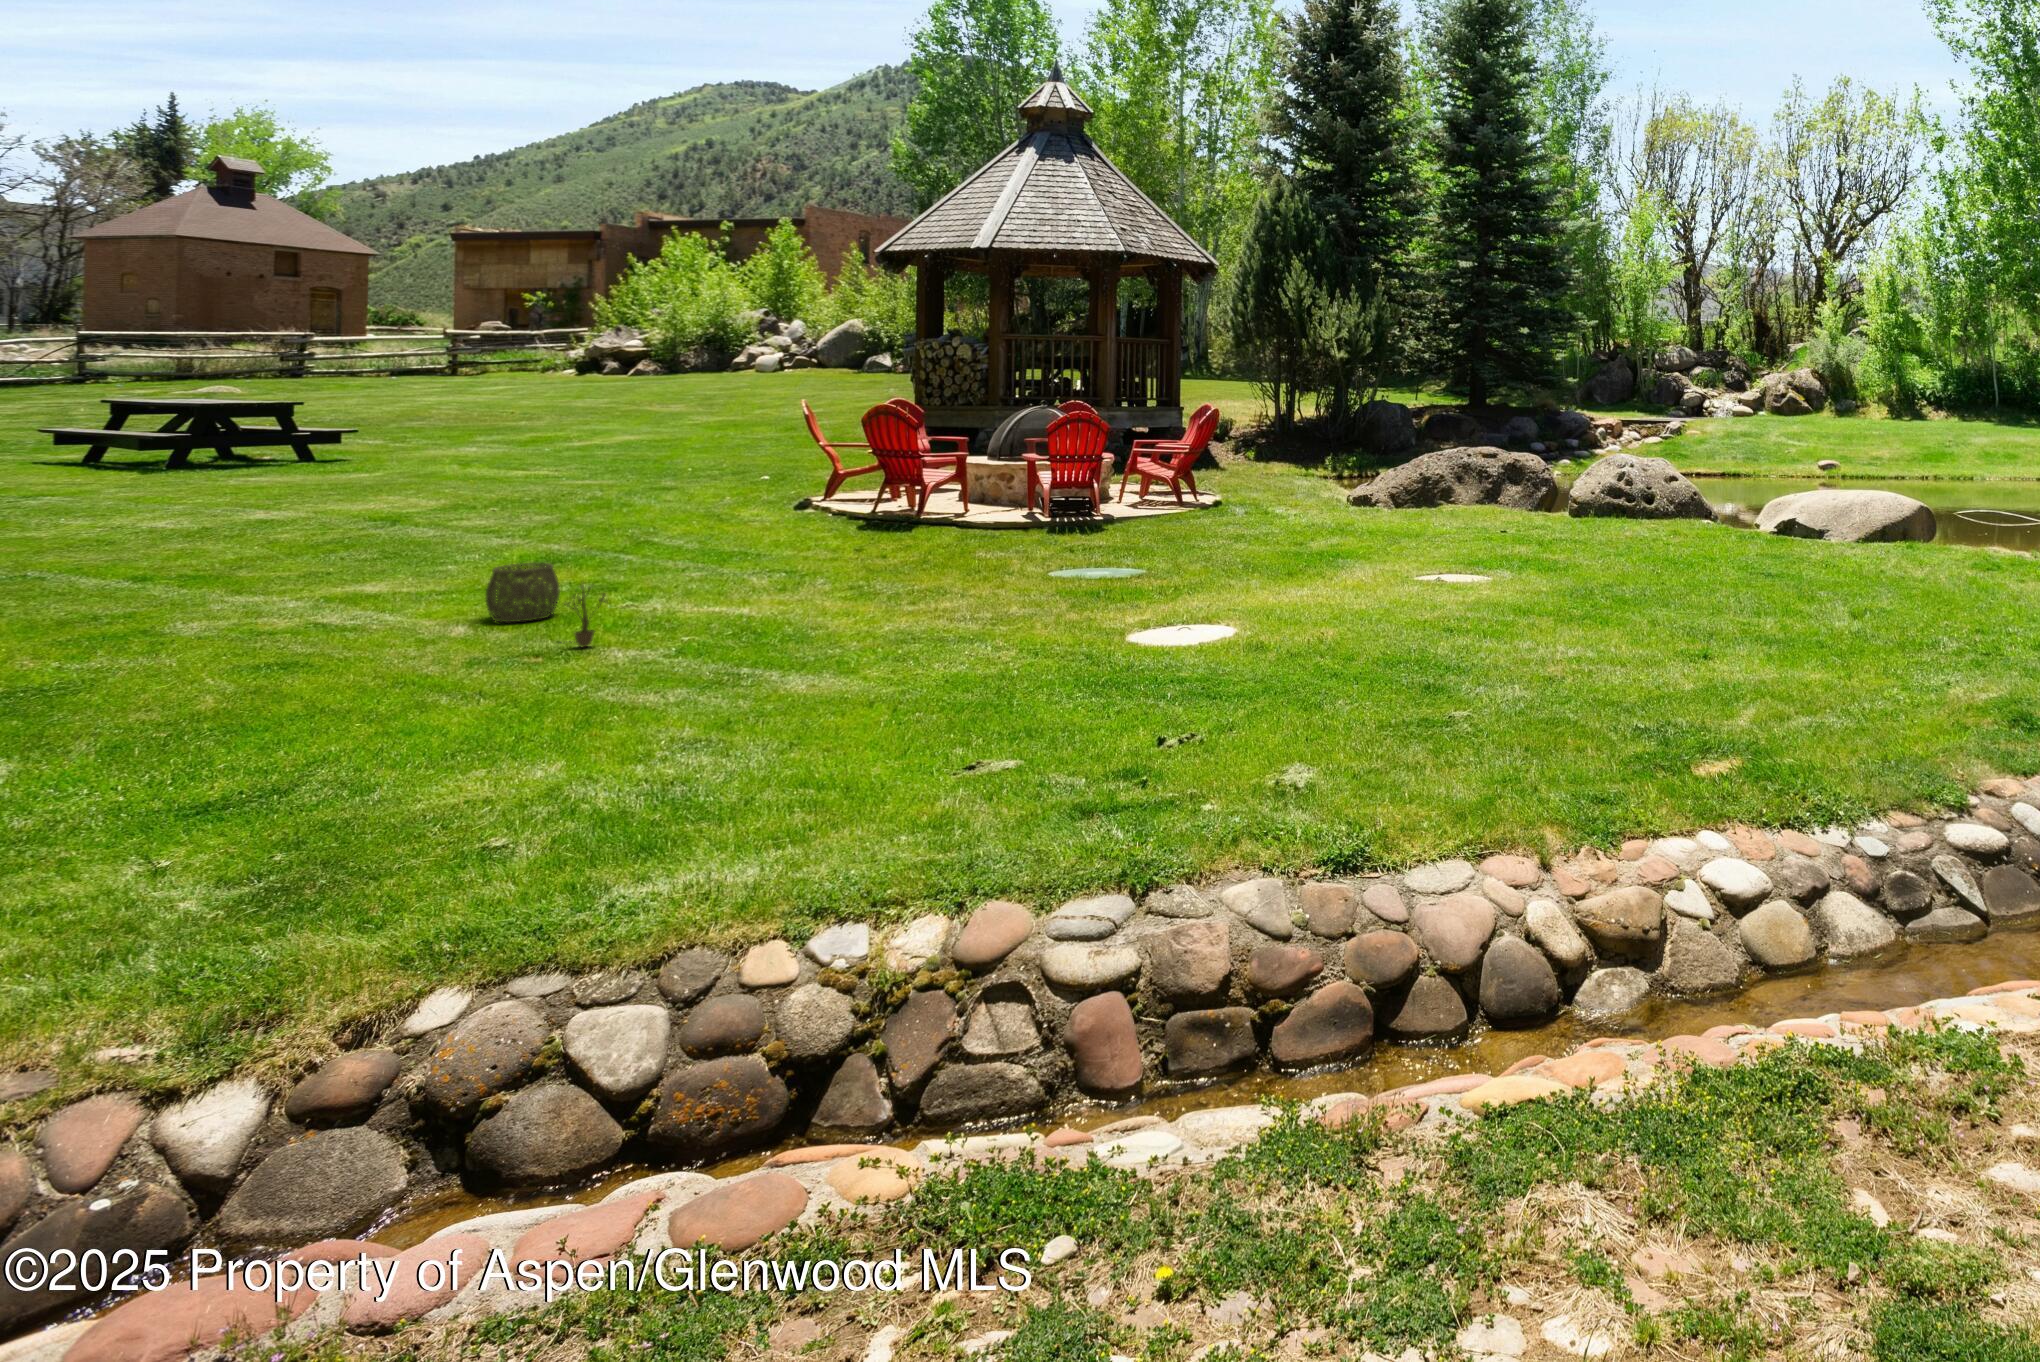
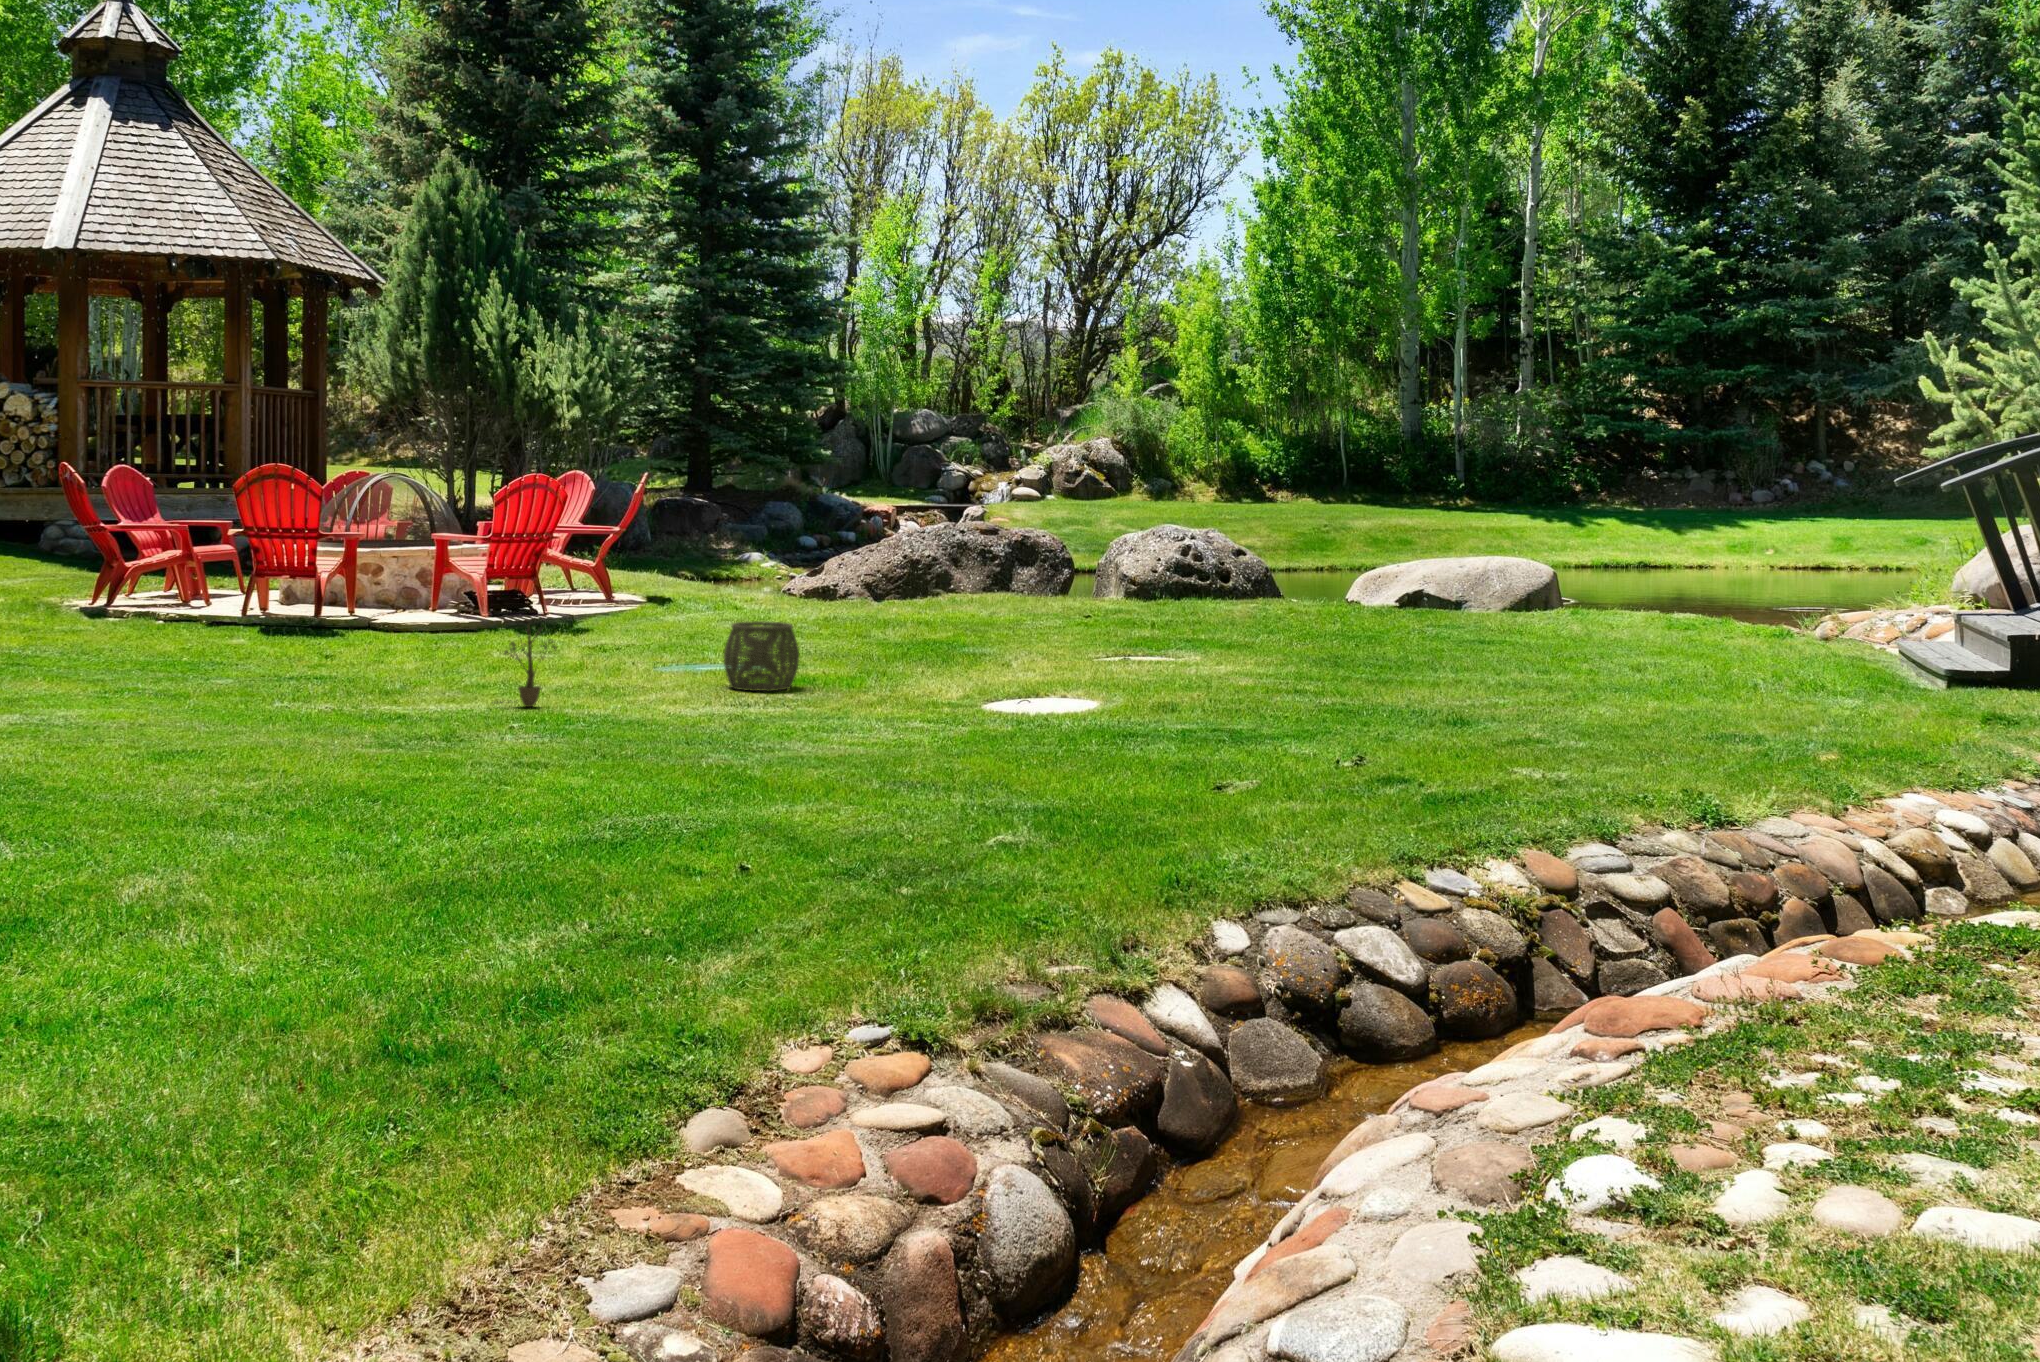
woven basket: present [486,563,560,623] -> present [724,621,799,691]

